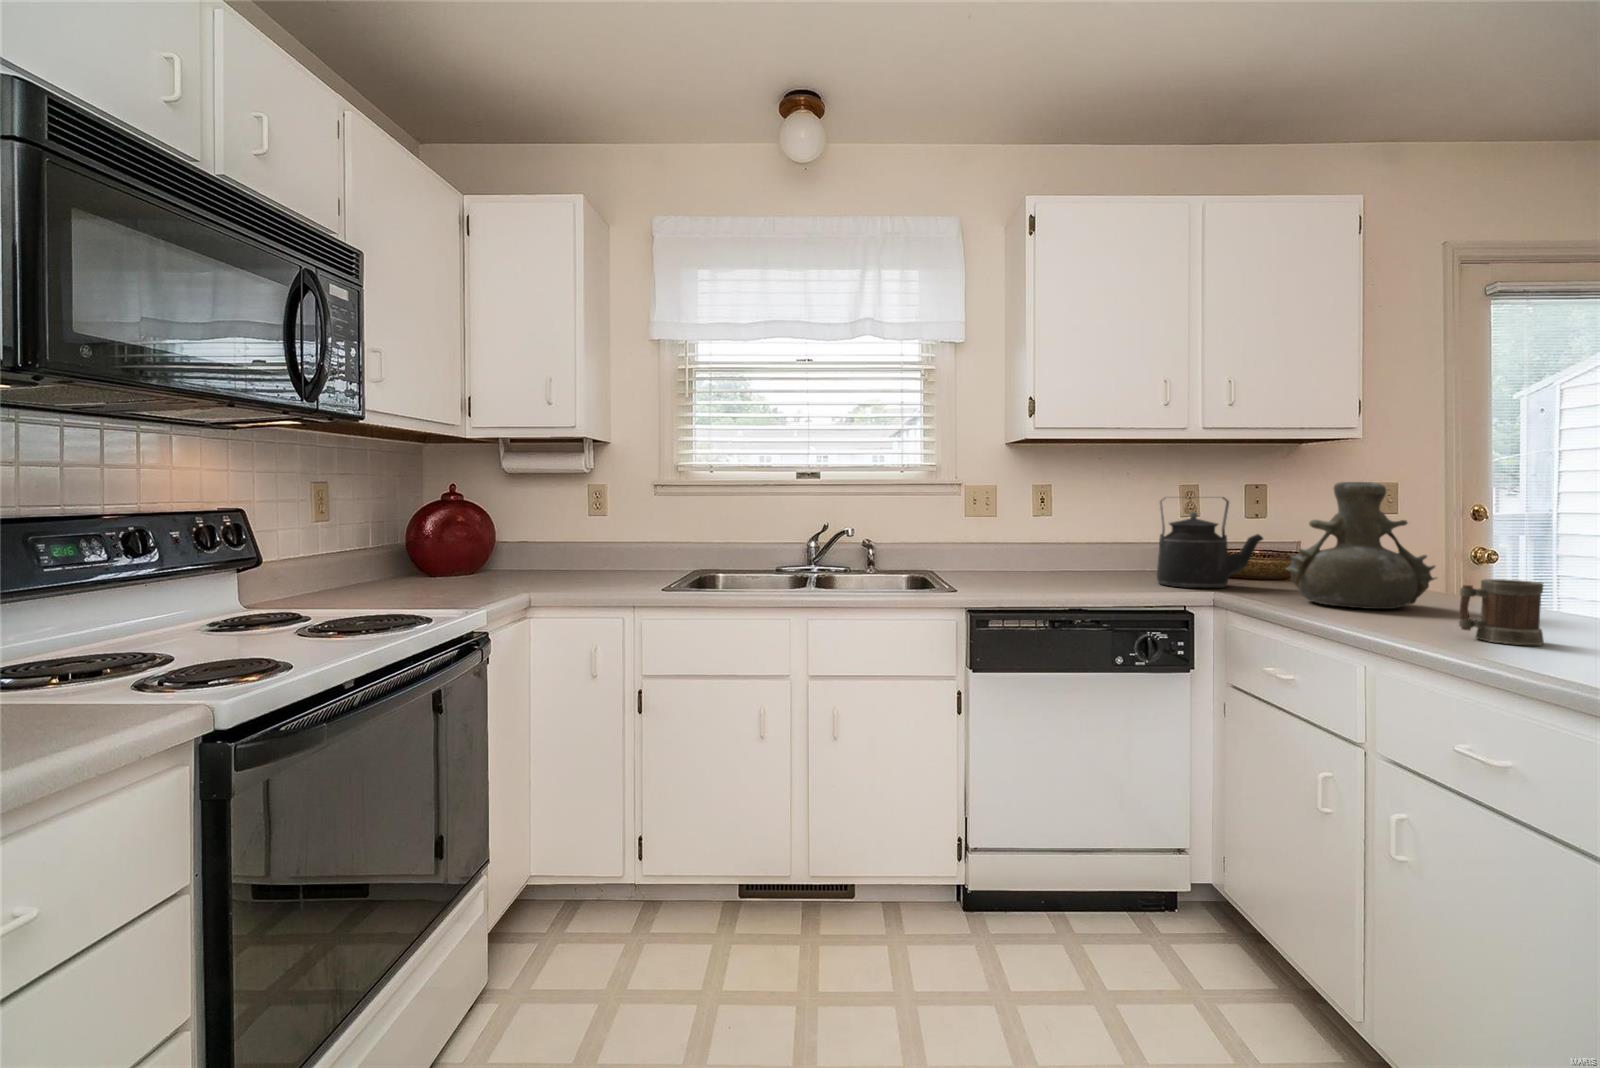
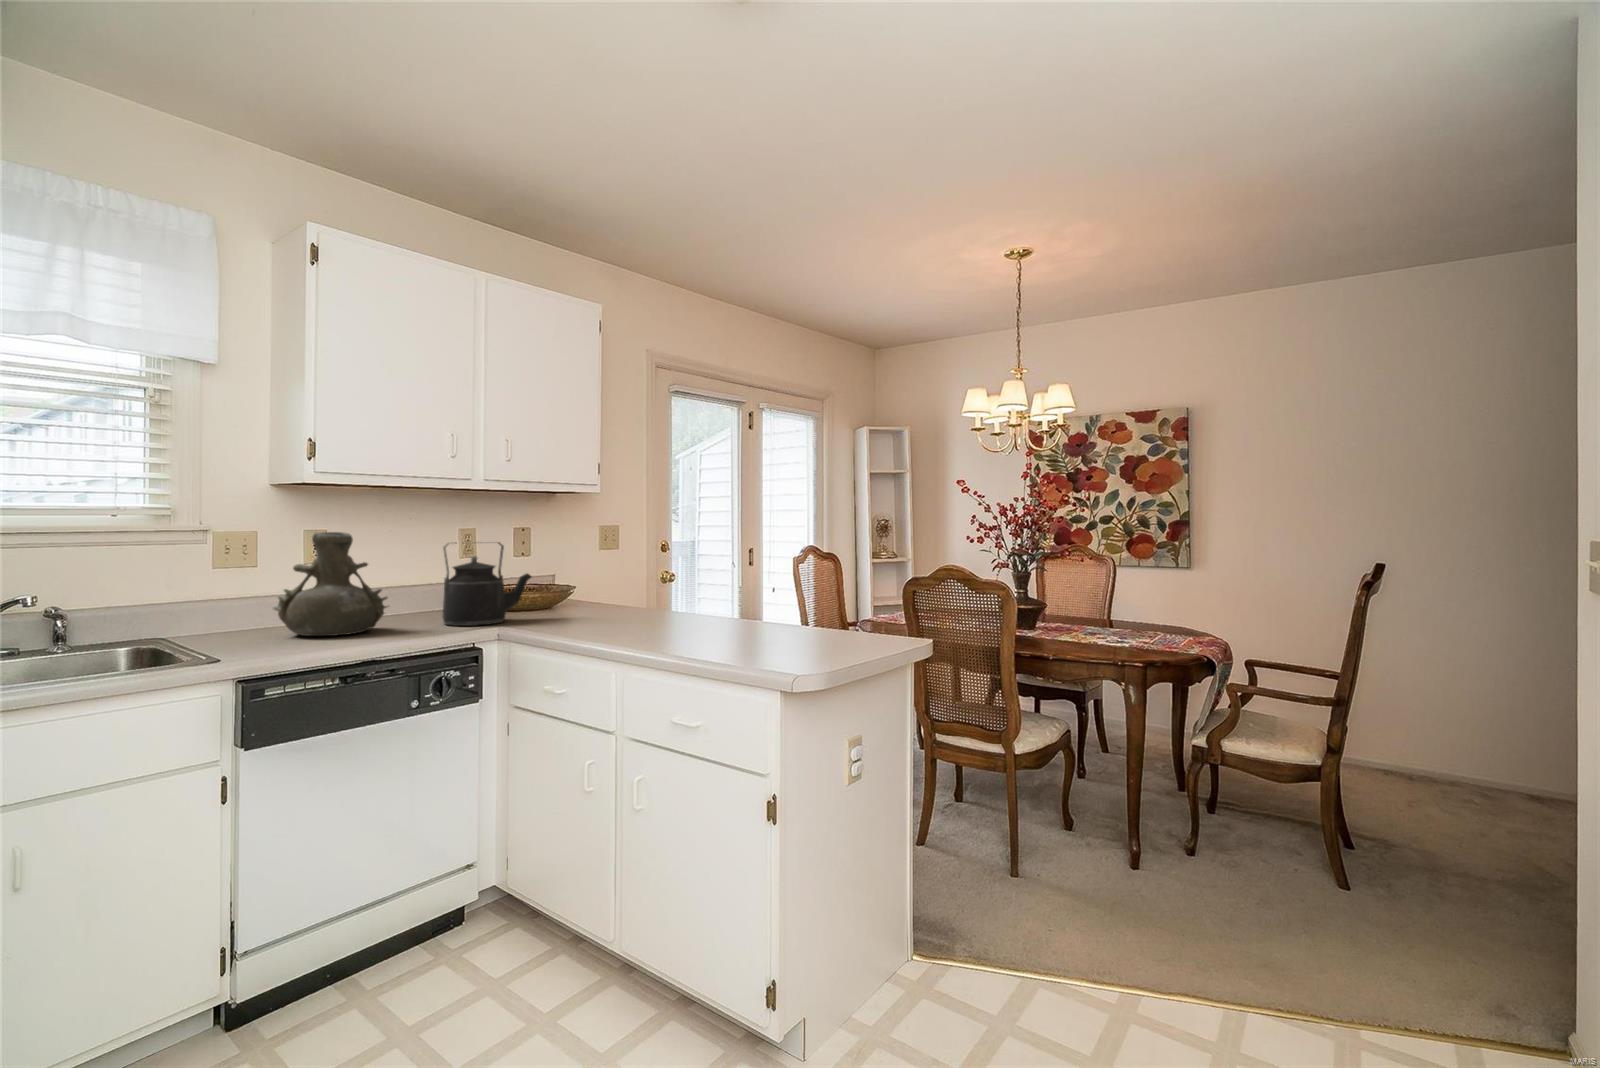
vase: present [1286,482,1436,609] -> present [273,532,388,636]
mug: present [1459,579,1544,645] -> none [665,600,708,643]

